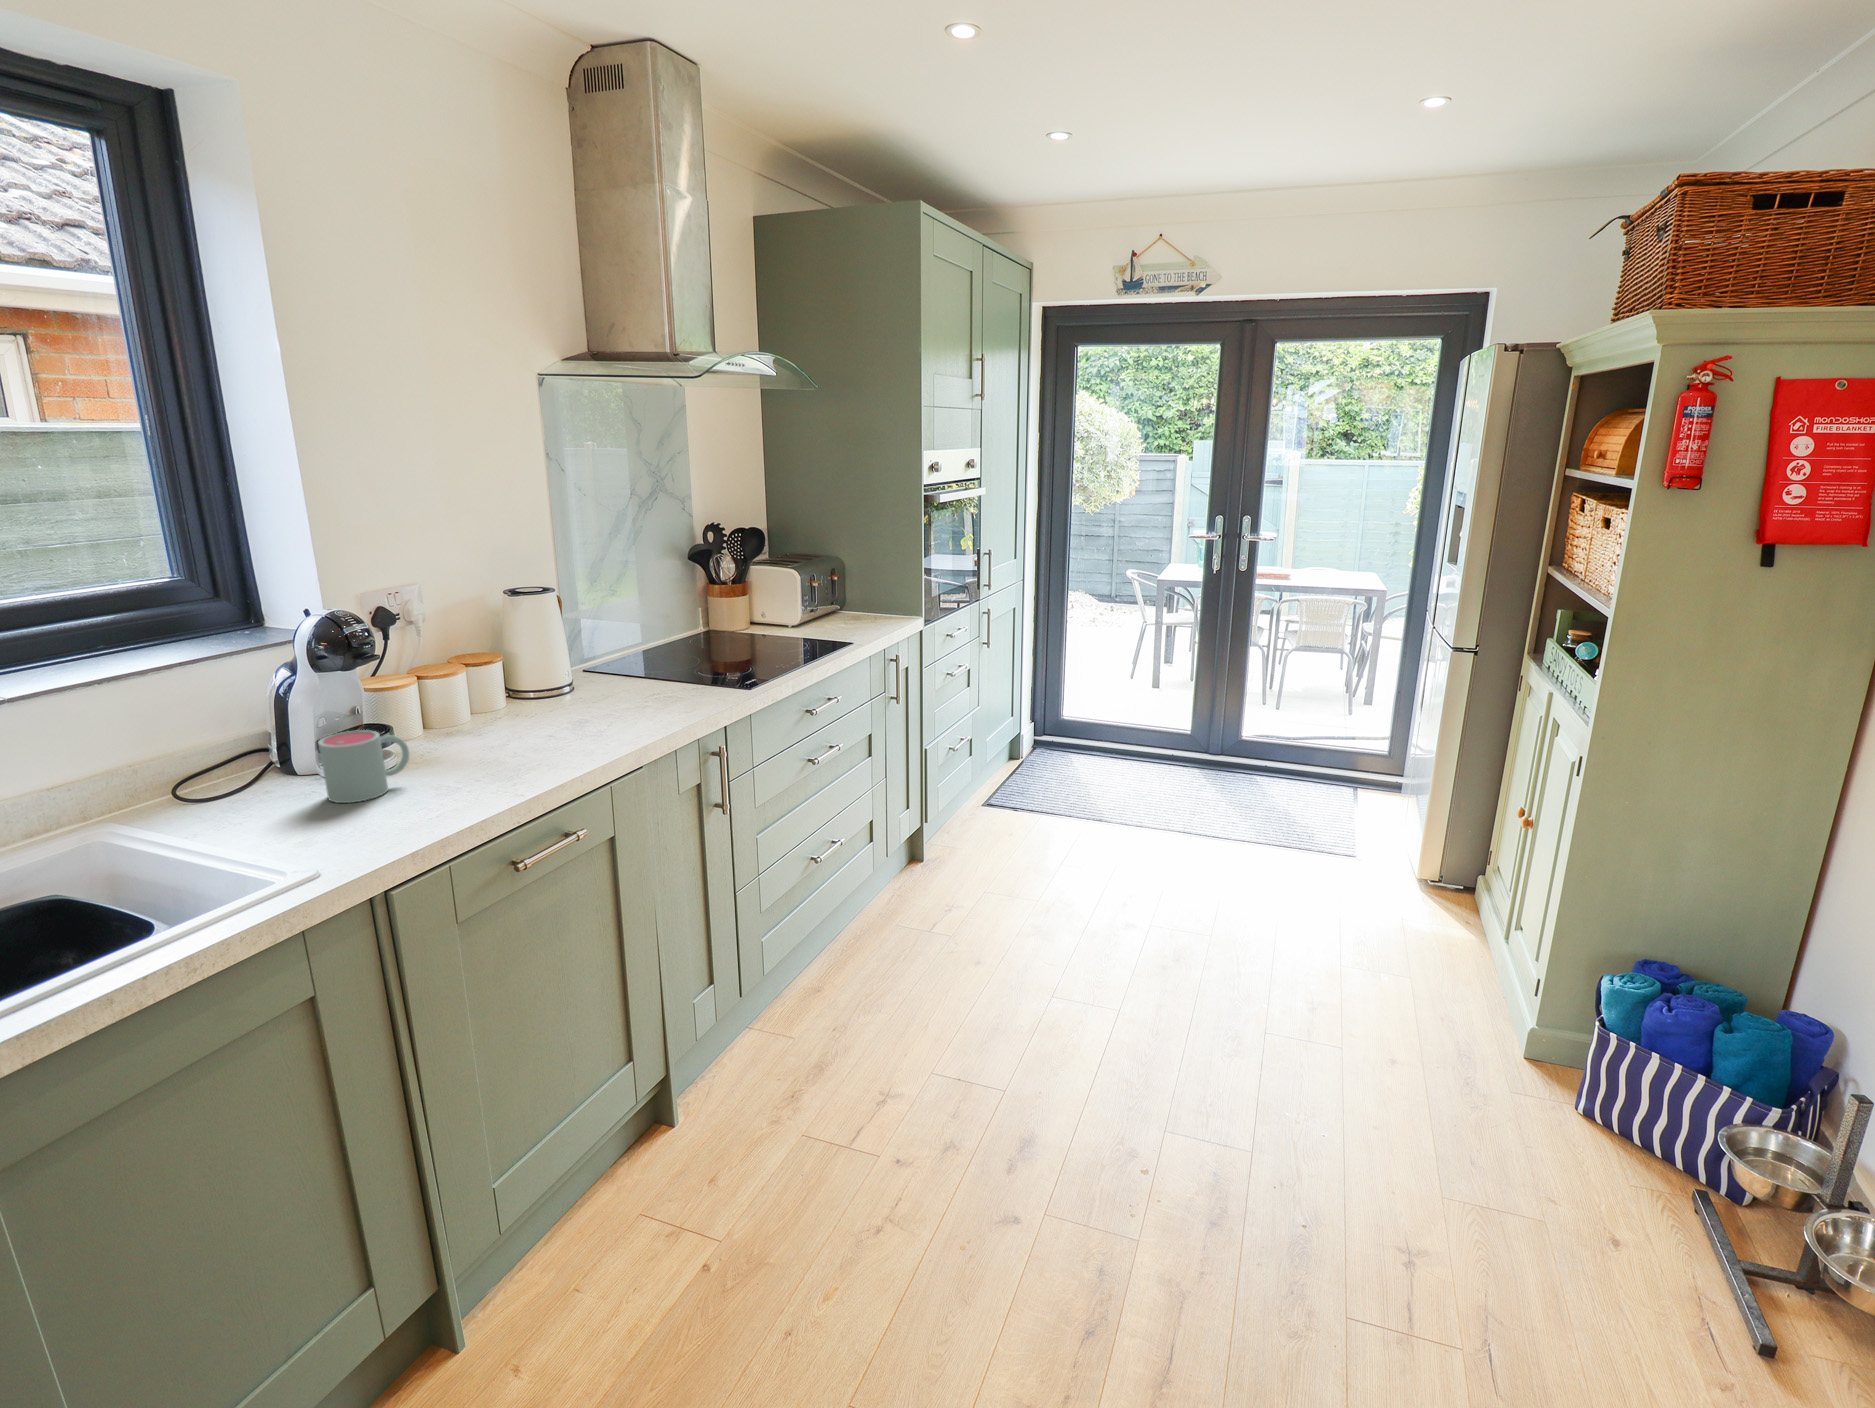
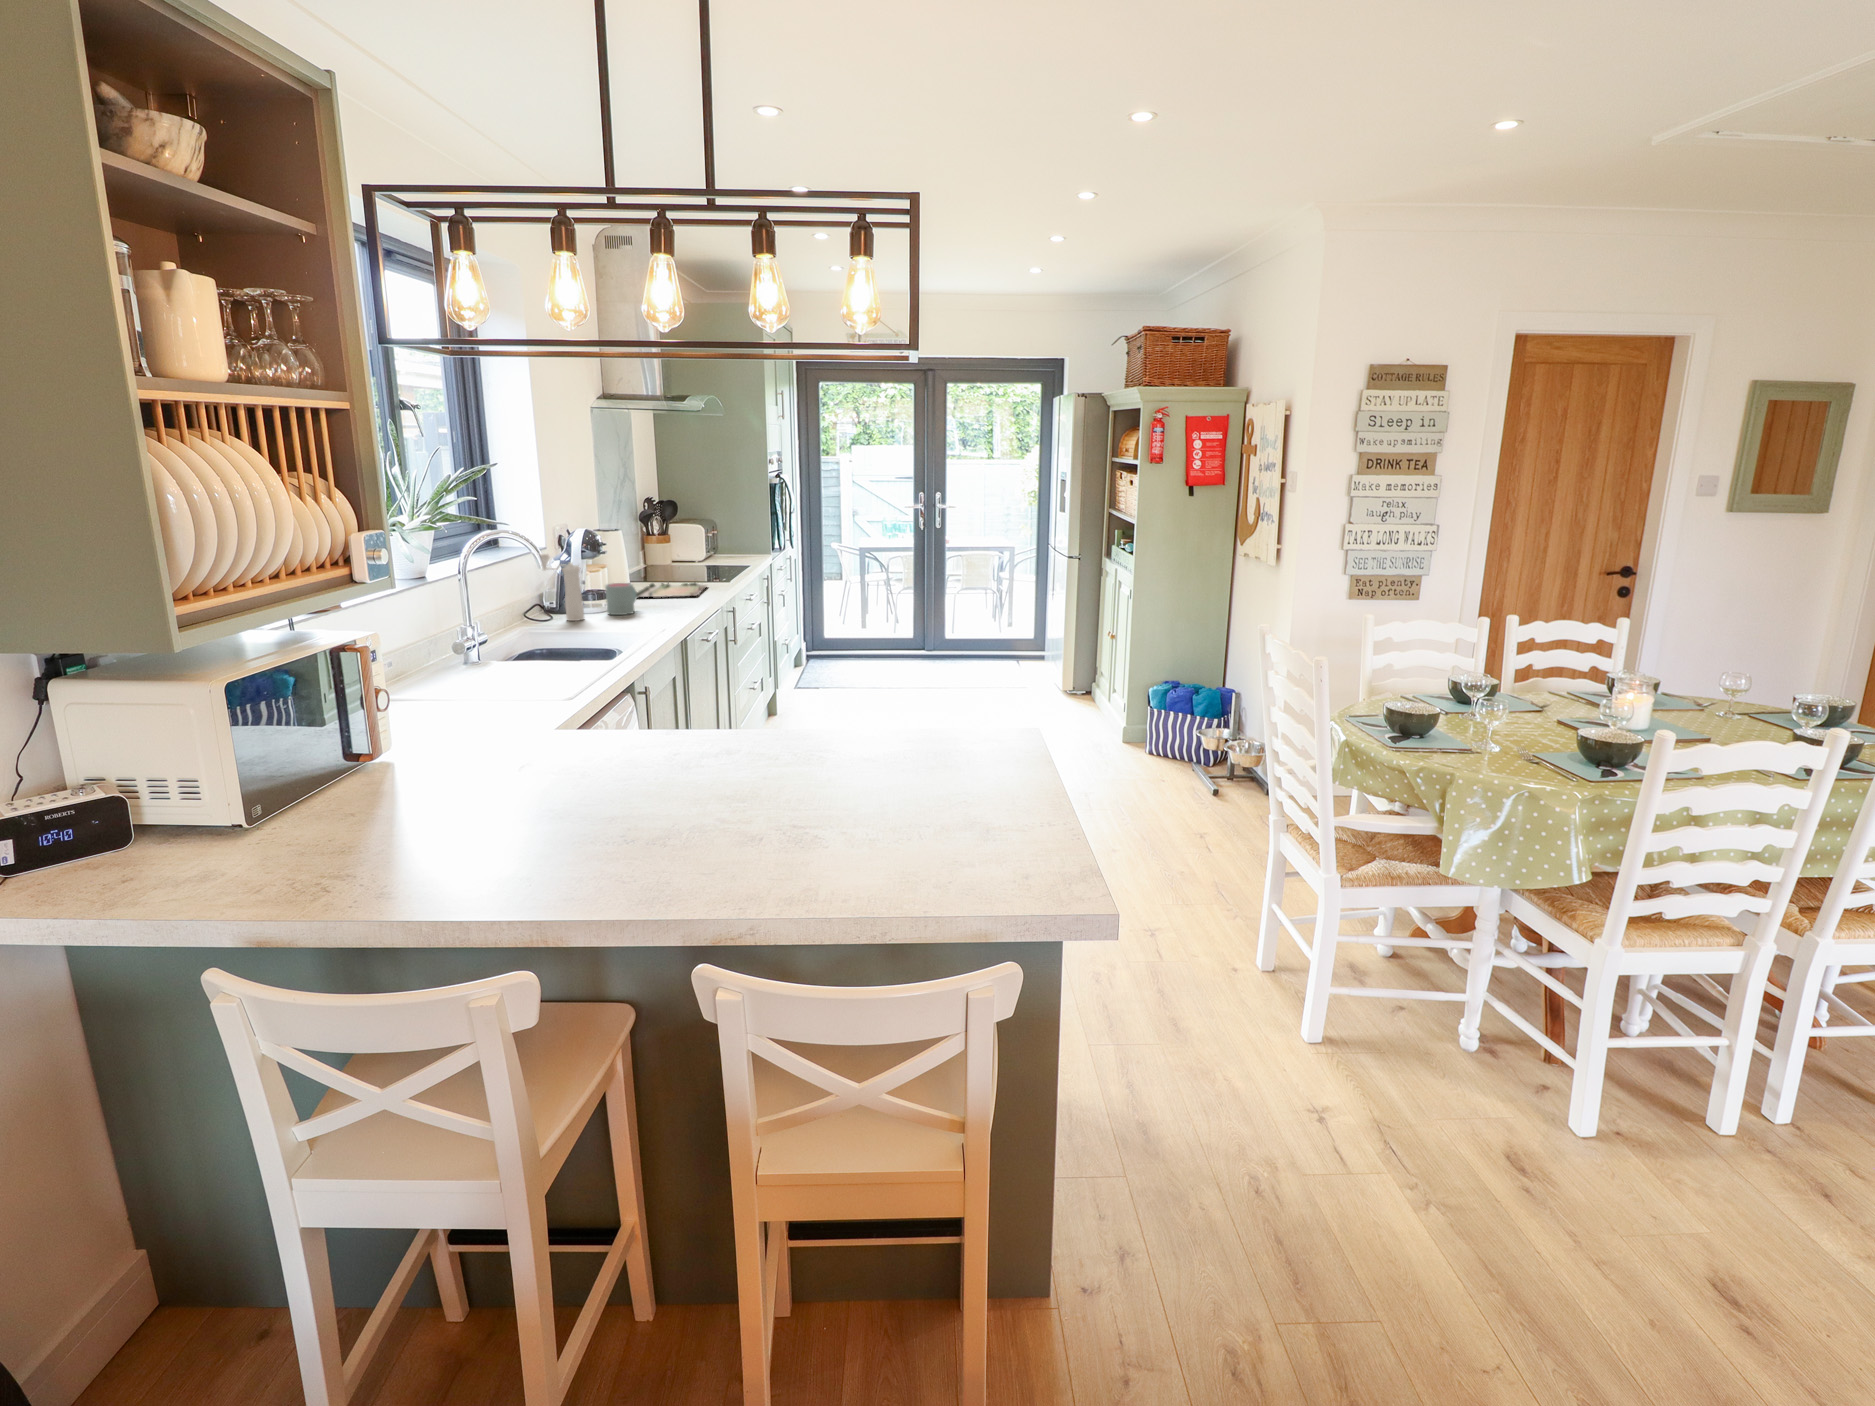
pepper mill: none [186,667,265,815] -> present [540,553,584,621]
tray: none [488,690,667,744] -> present [636,582,707,597]

